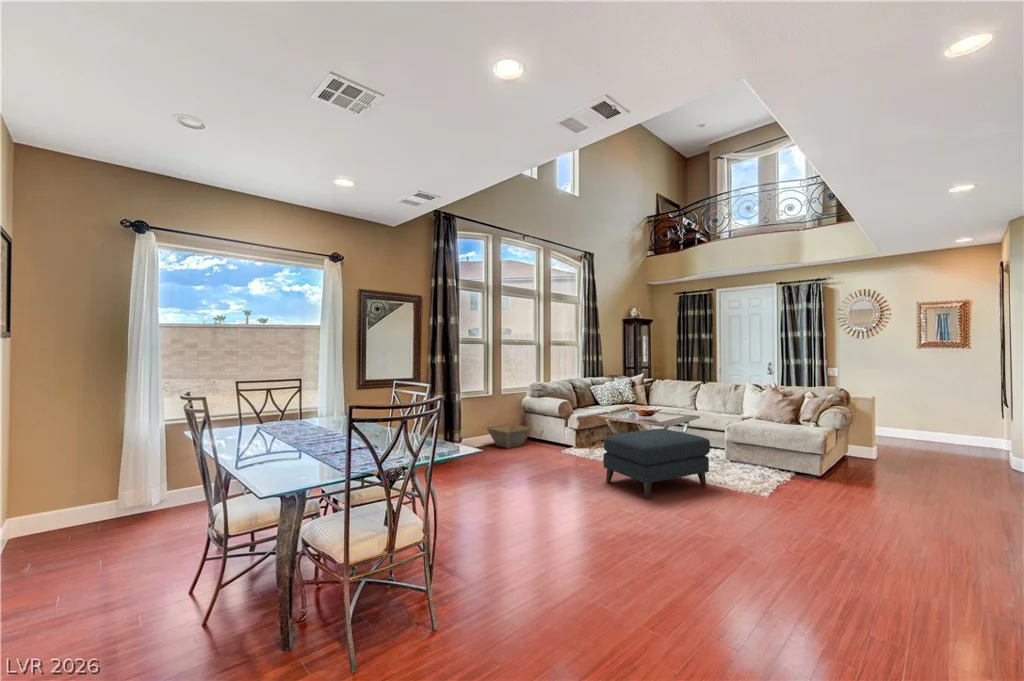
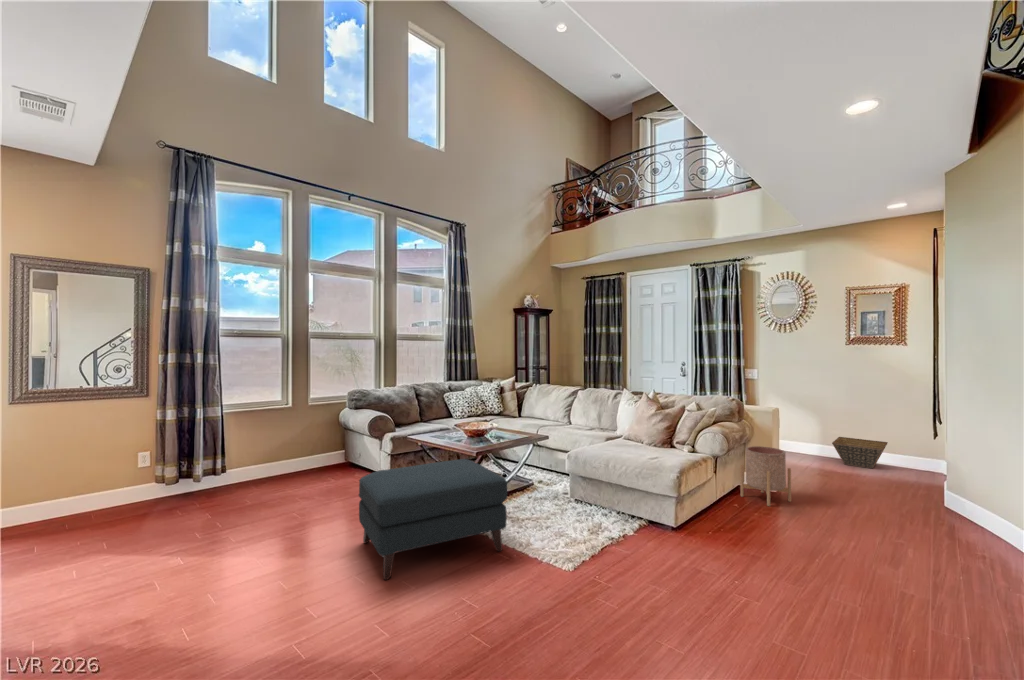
basket: present [487,424,532,448] -> present [832,437,888,469]
planter: none [848,424,890,467] -> present [740,446,791,506]

